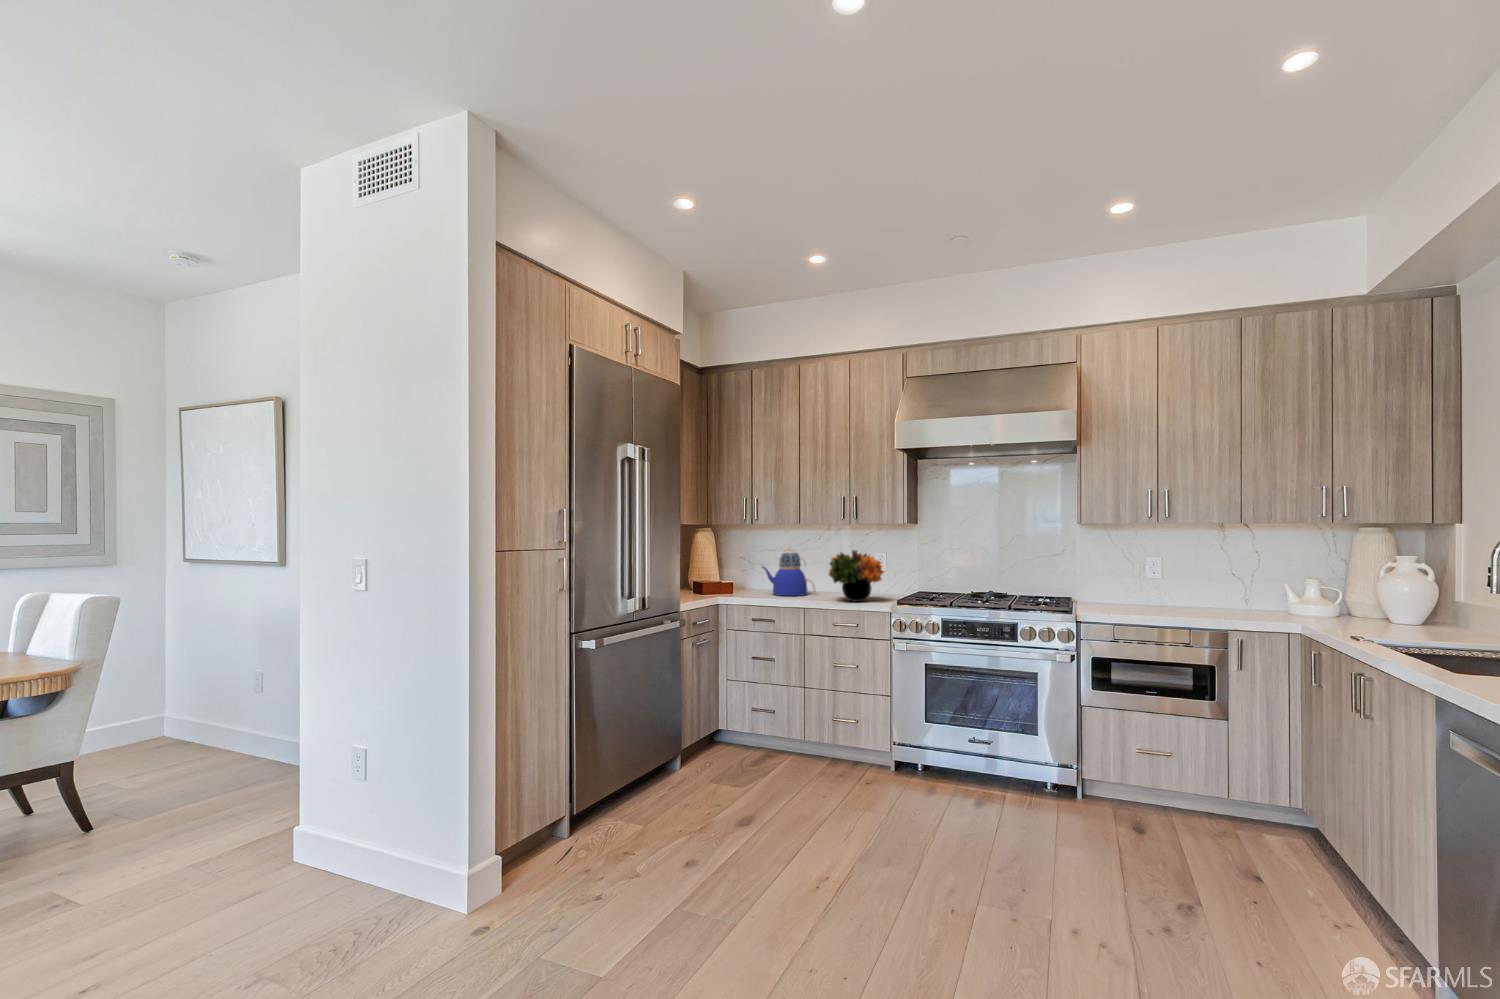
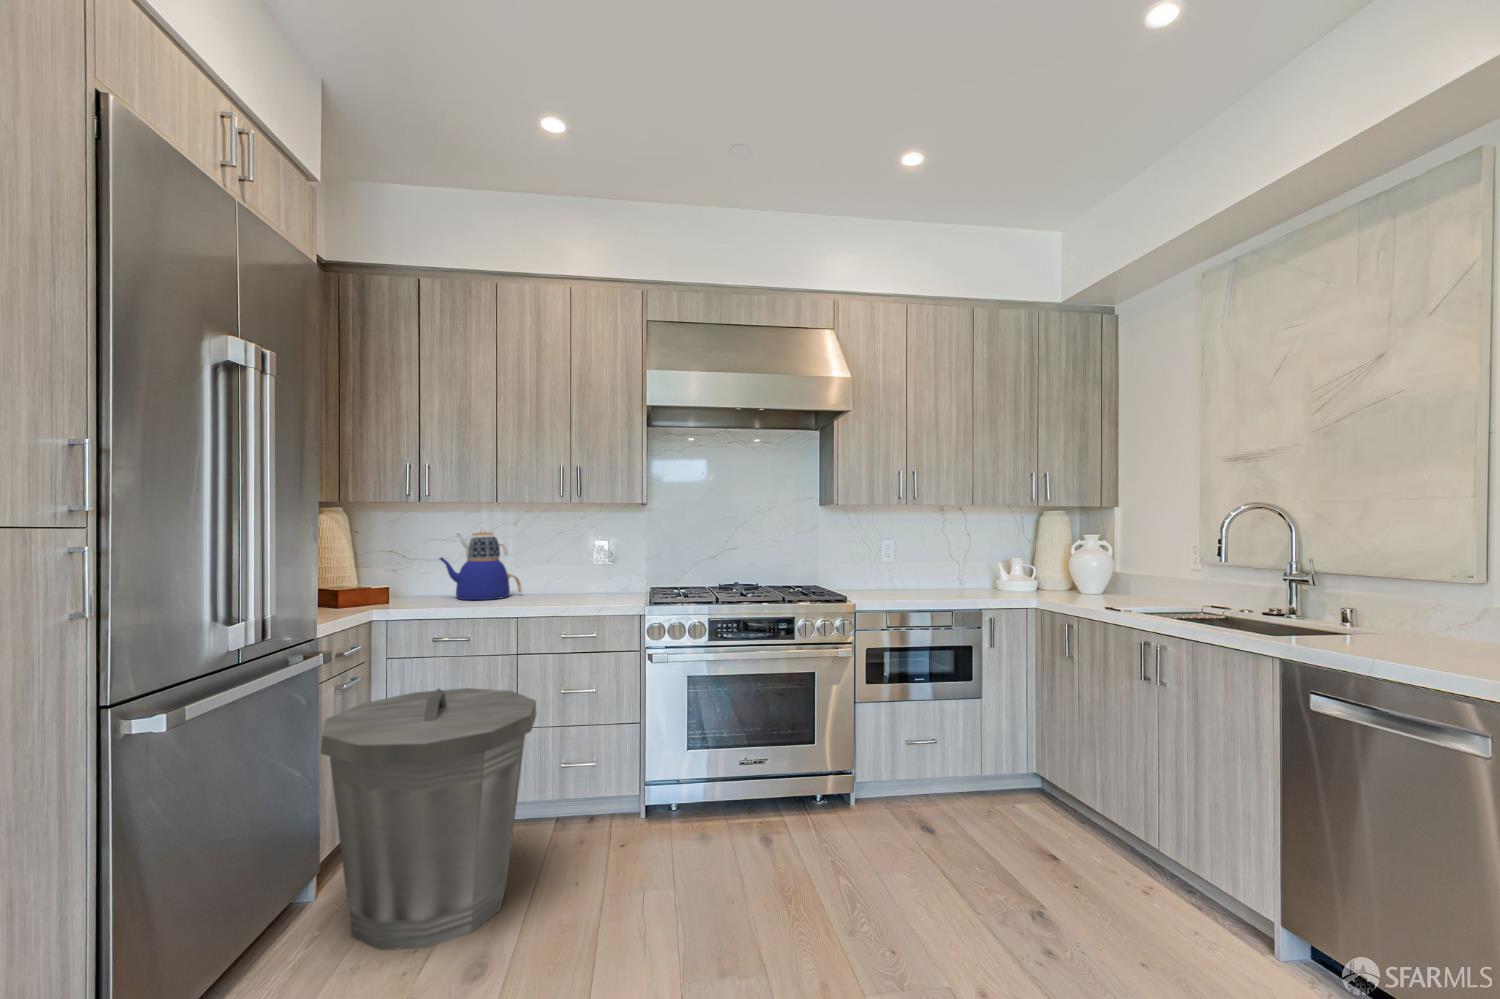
flower arrangement: present [829,550,884,602] -> none [548,532,629,602]
trash can: none [676,648,803,810] -> present [321,688,536,950]

